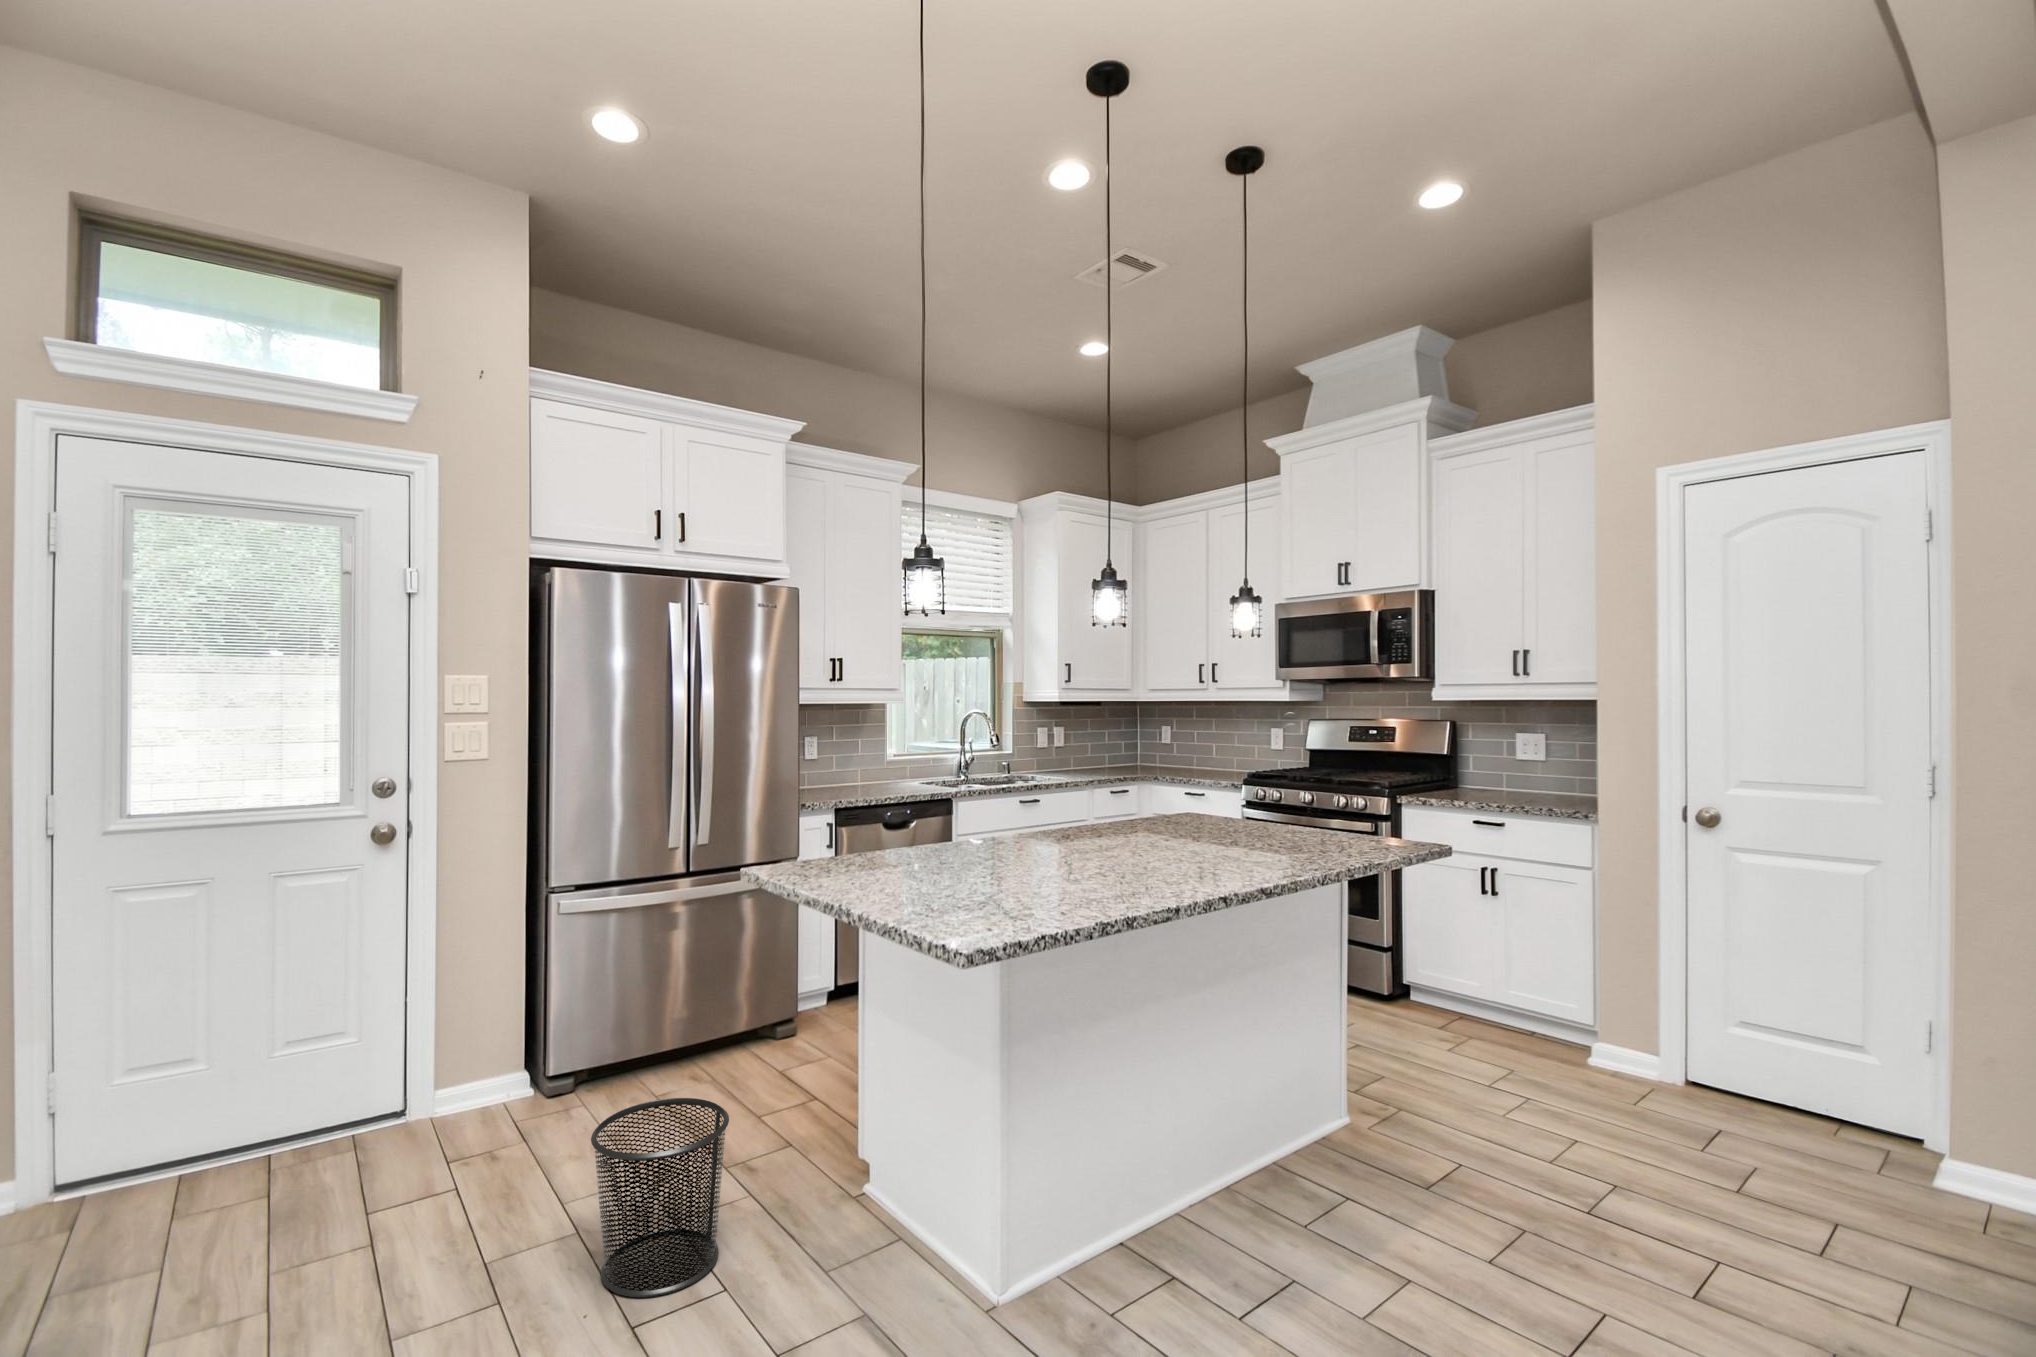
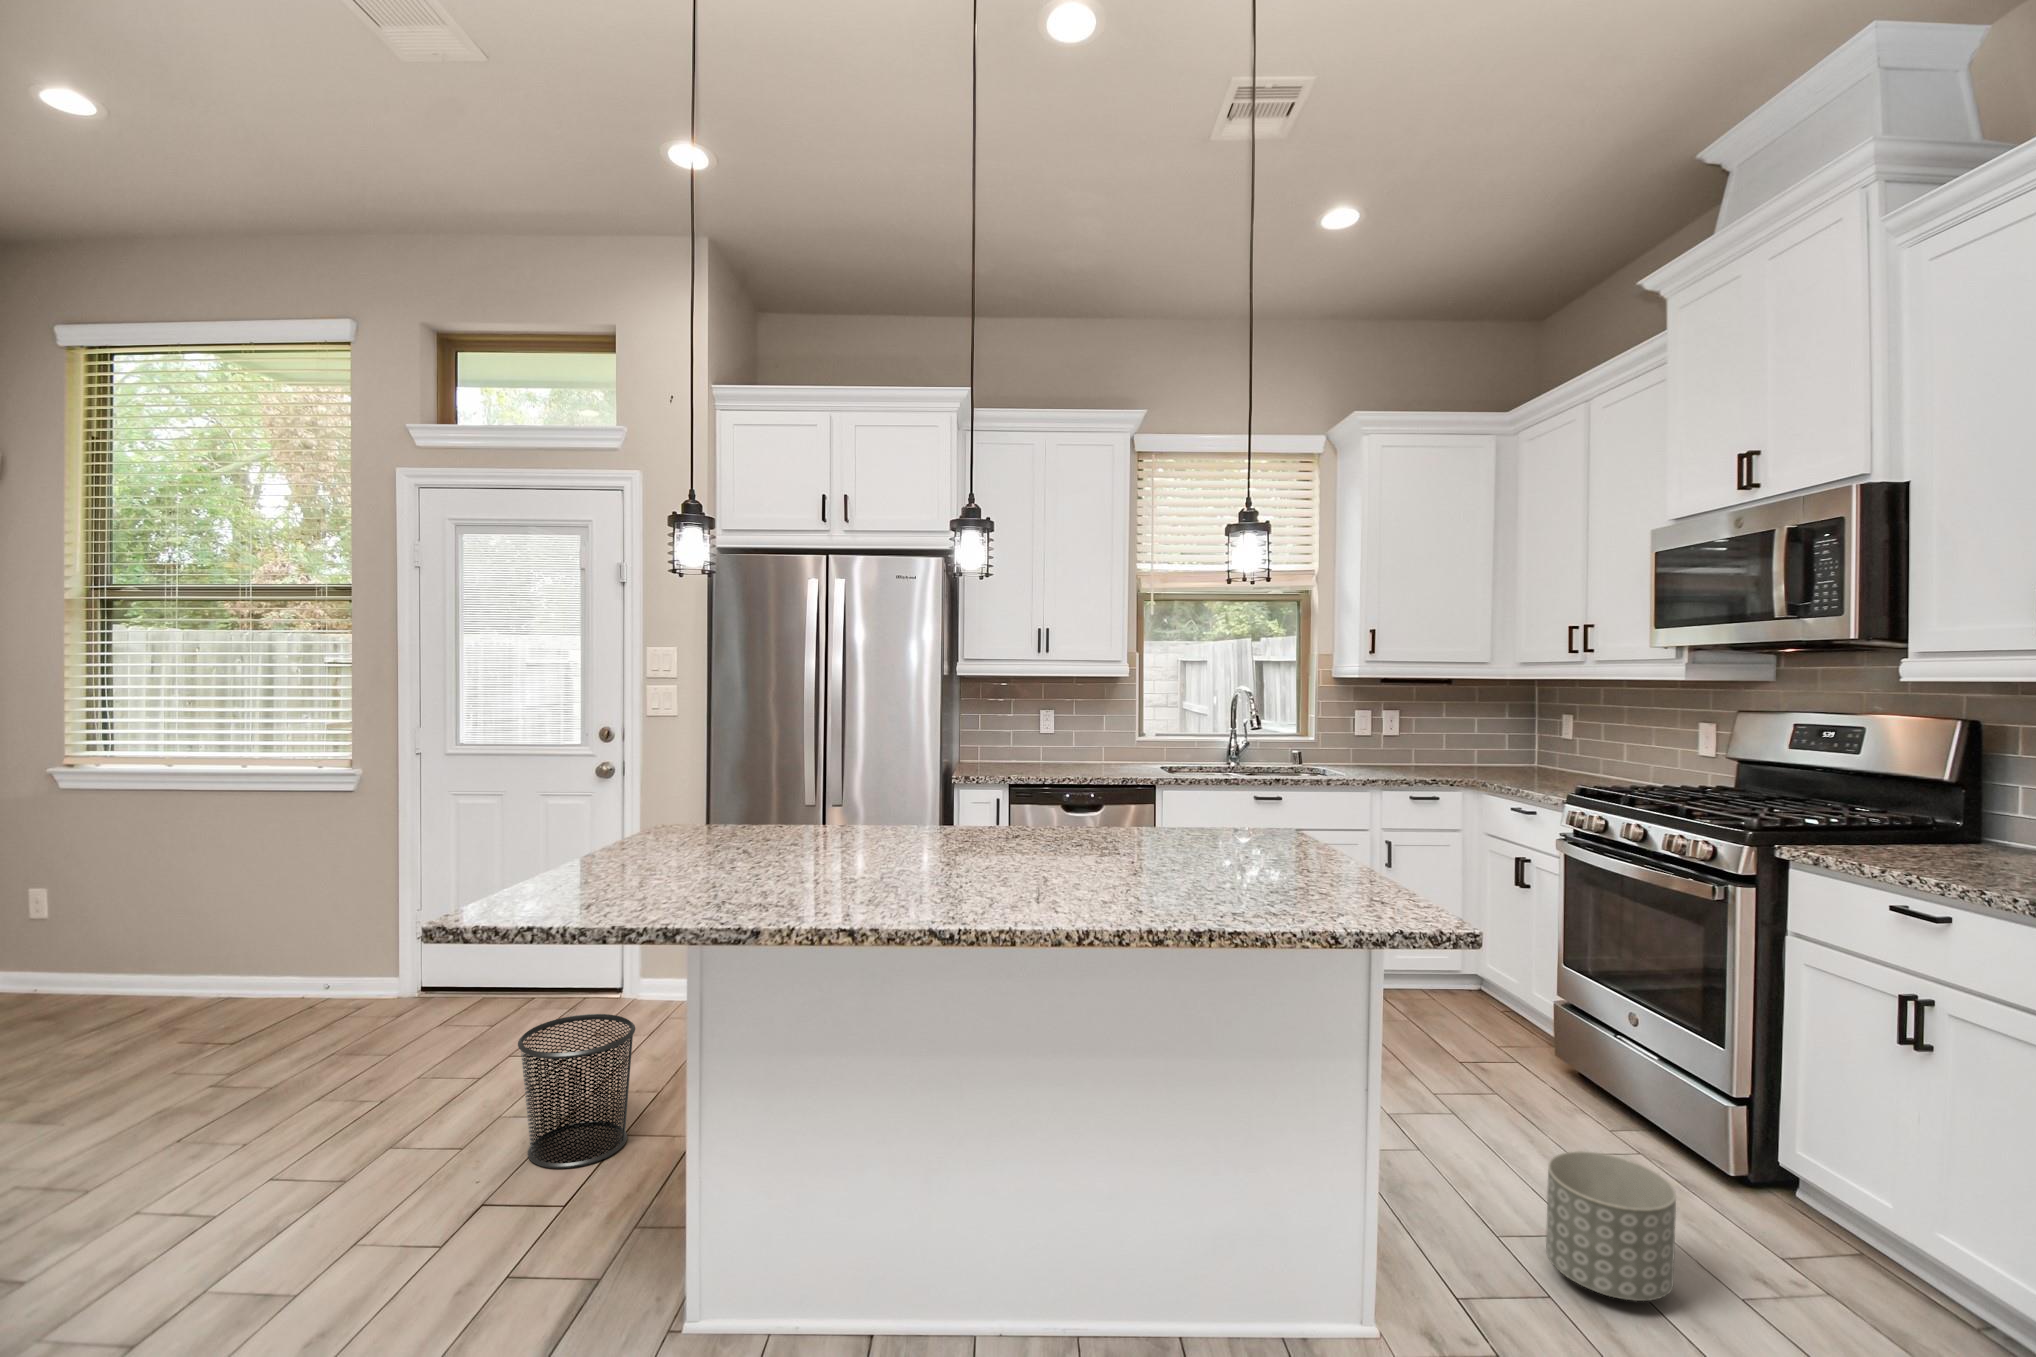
planter: none [1412,990,1490,1074] -> present [1546,1151,1676,1301]

